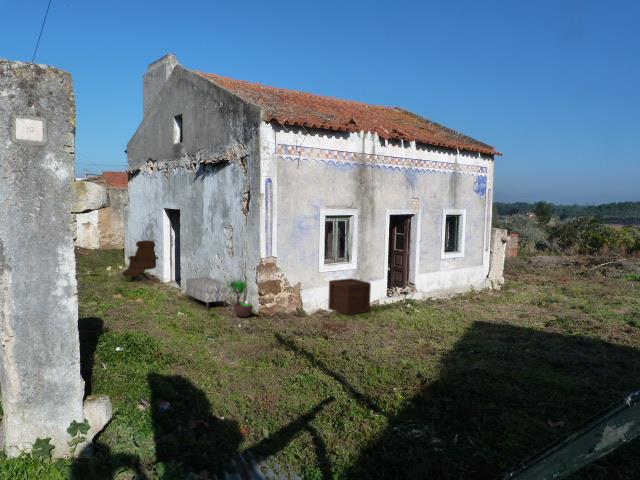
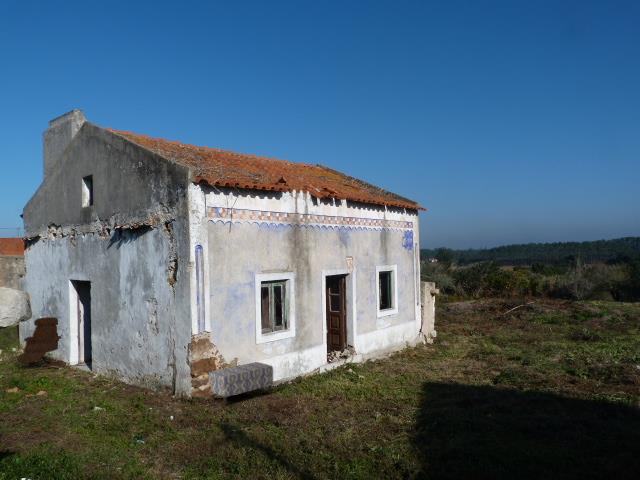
bench: present [186,277,228,310] -> present [209,362,273,406]
wooden crate: present [328,278,371,315] -> none [268,347,313,389]
potted tree: present [227,279,253,317] -> none [150,355,184,404]

